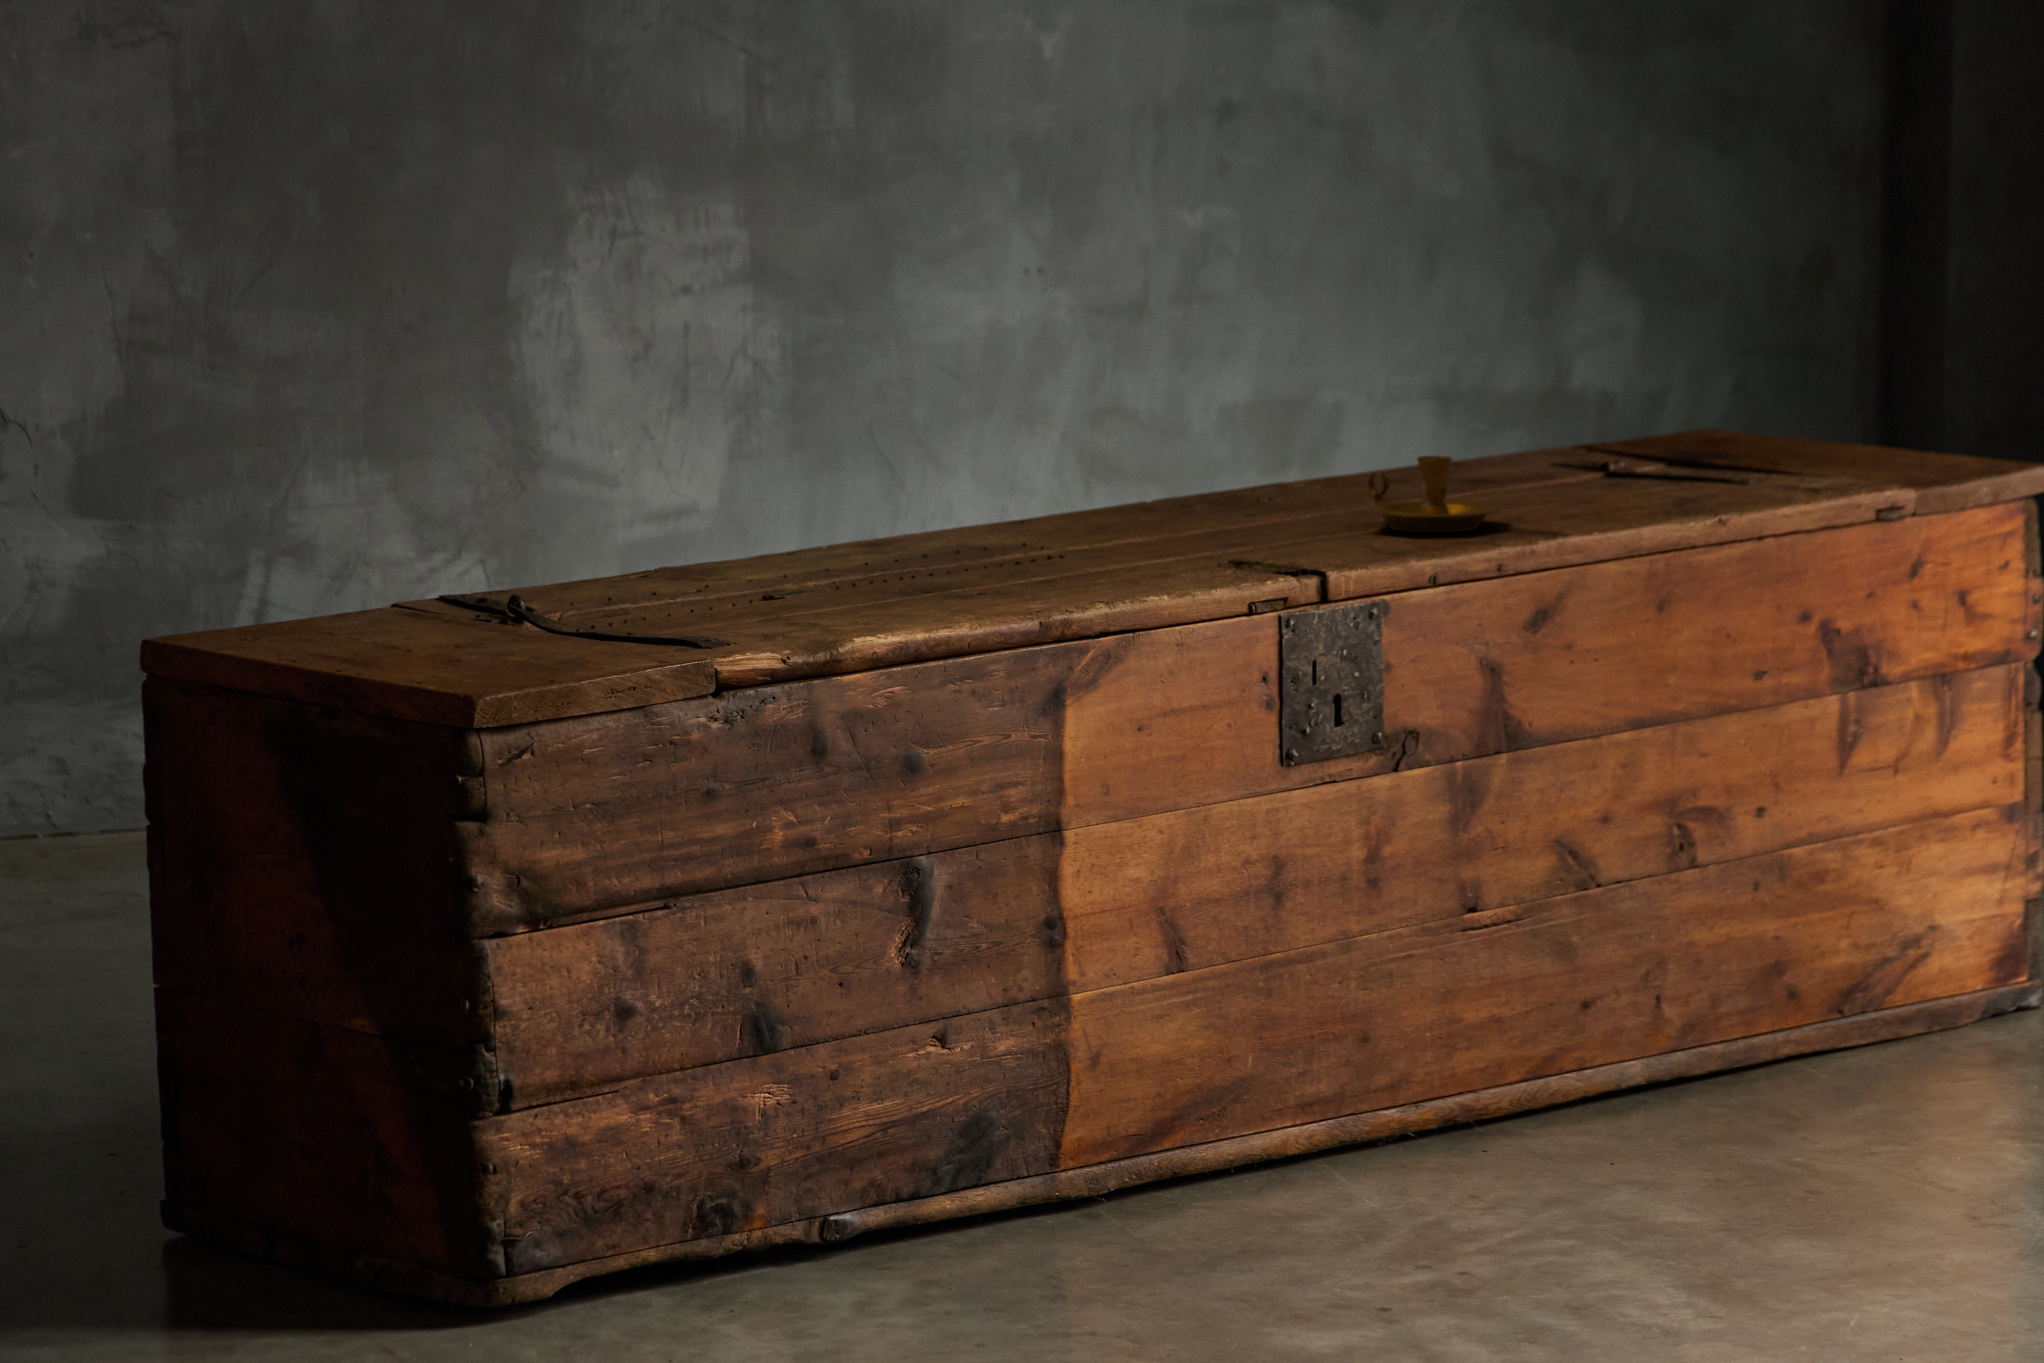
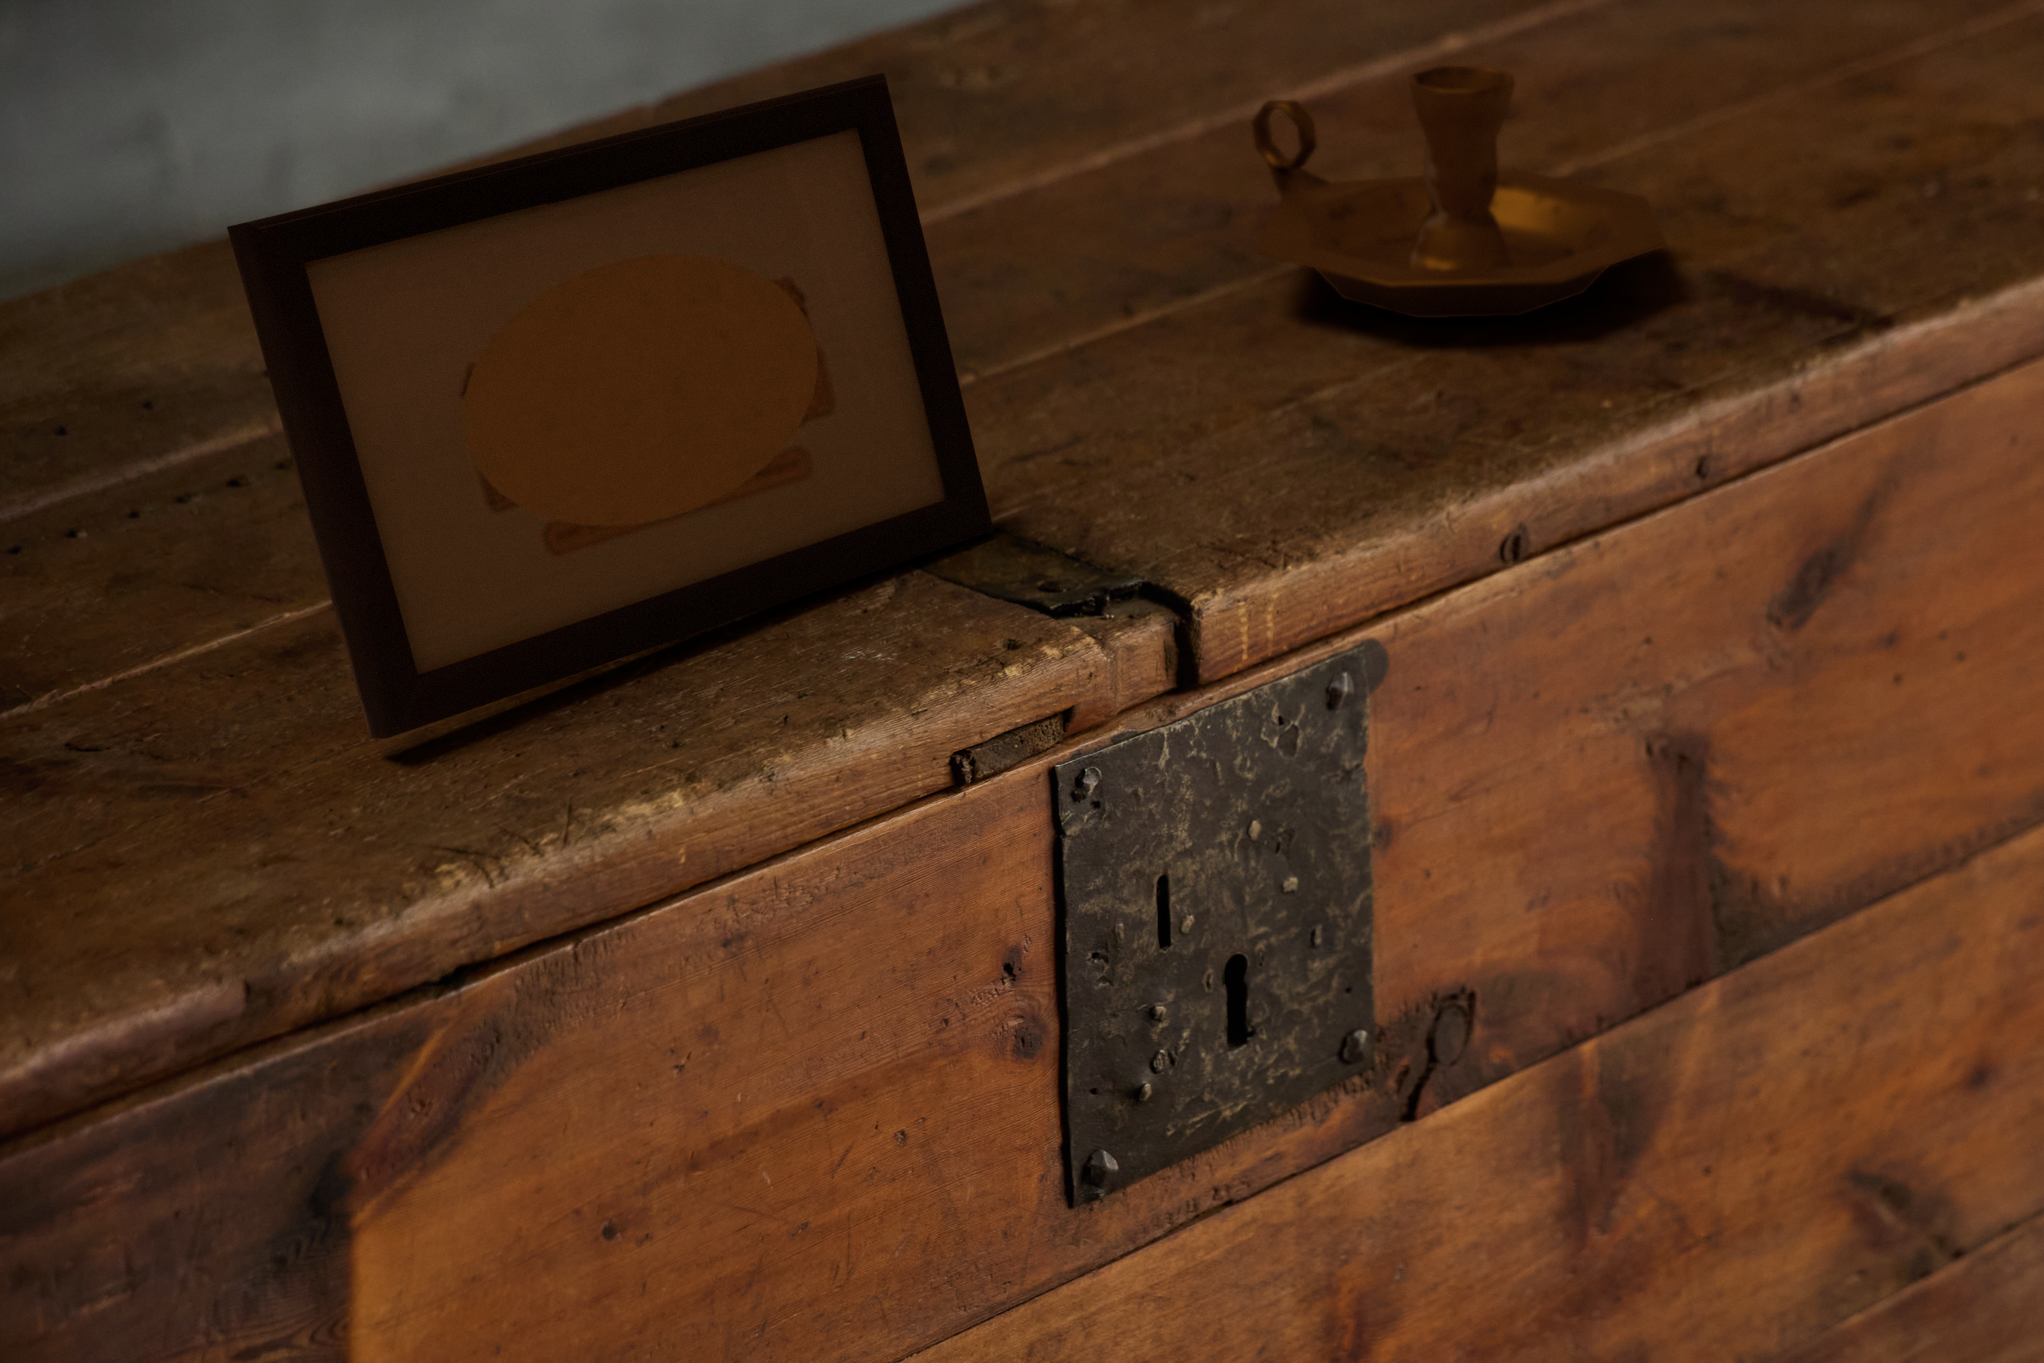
picture frame: none [1063,424,1269,583] -> present [227,73,994,738]

